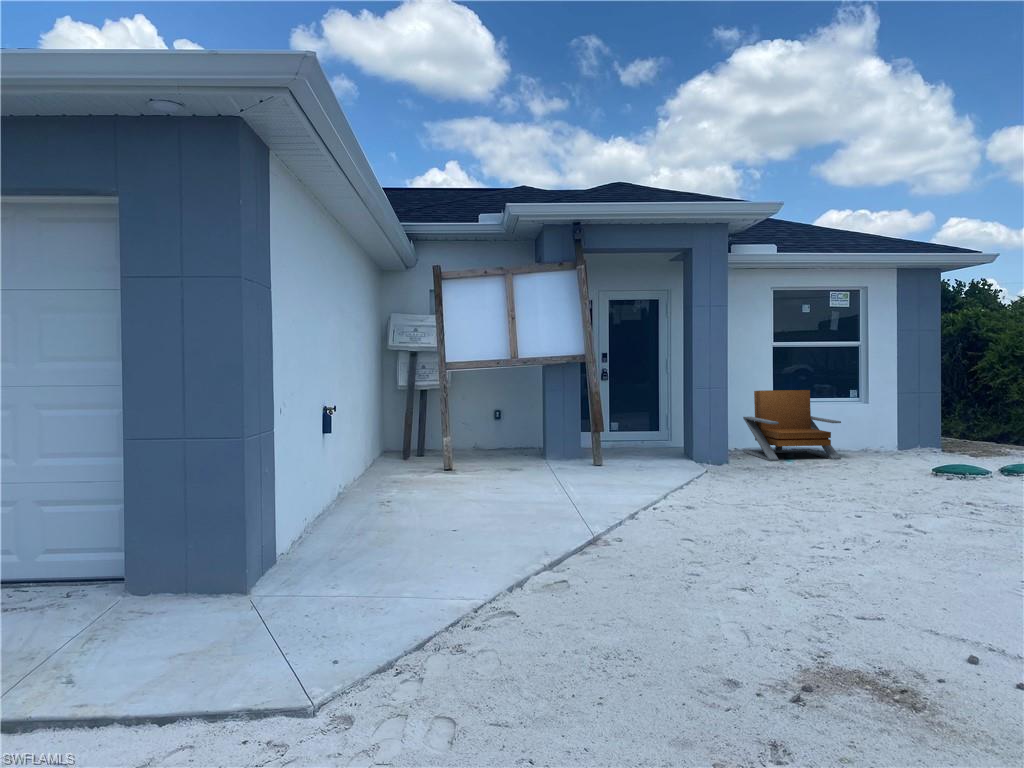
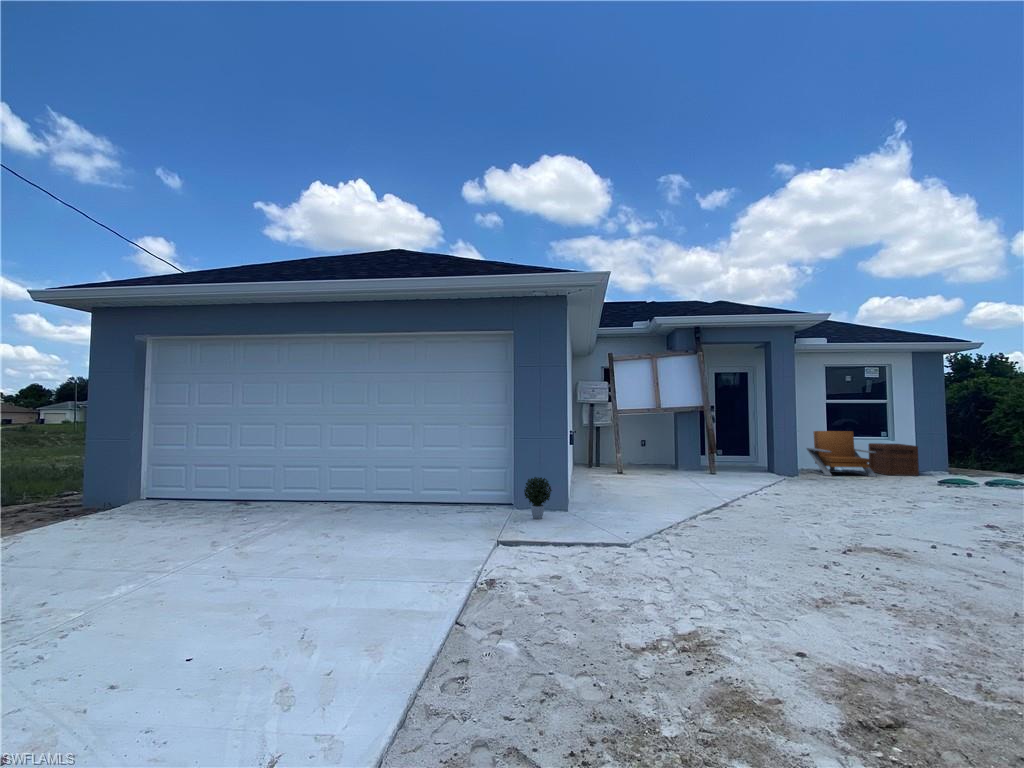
wooden crate: none [829,407,898,455] -> present [869,443,919,476]
potted plant: none [120,521,198,619] -> present [524,477,552,519]

